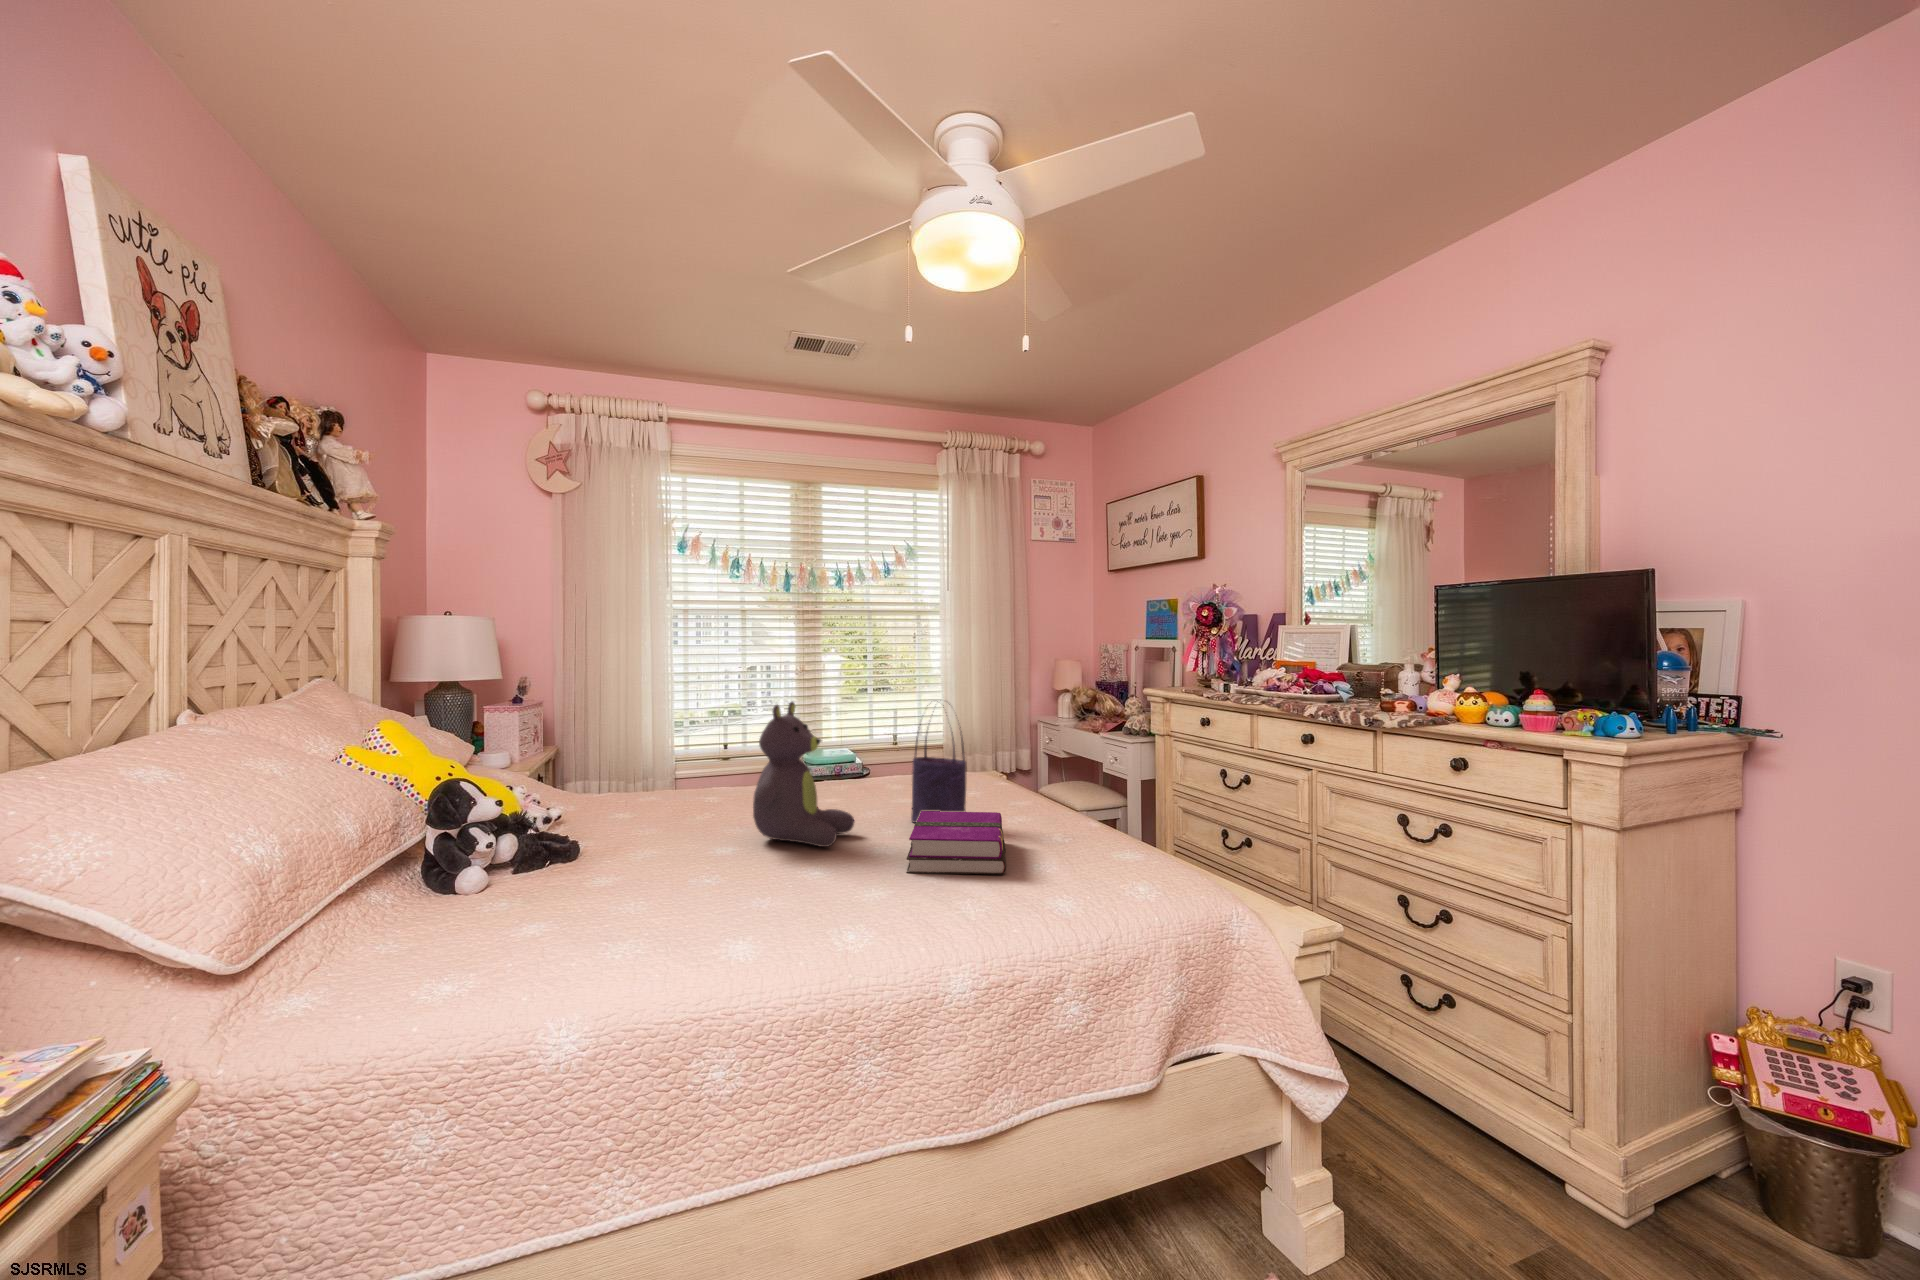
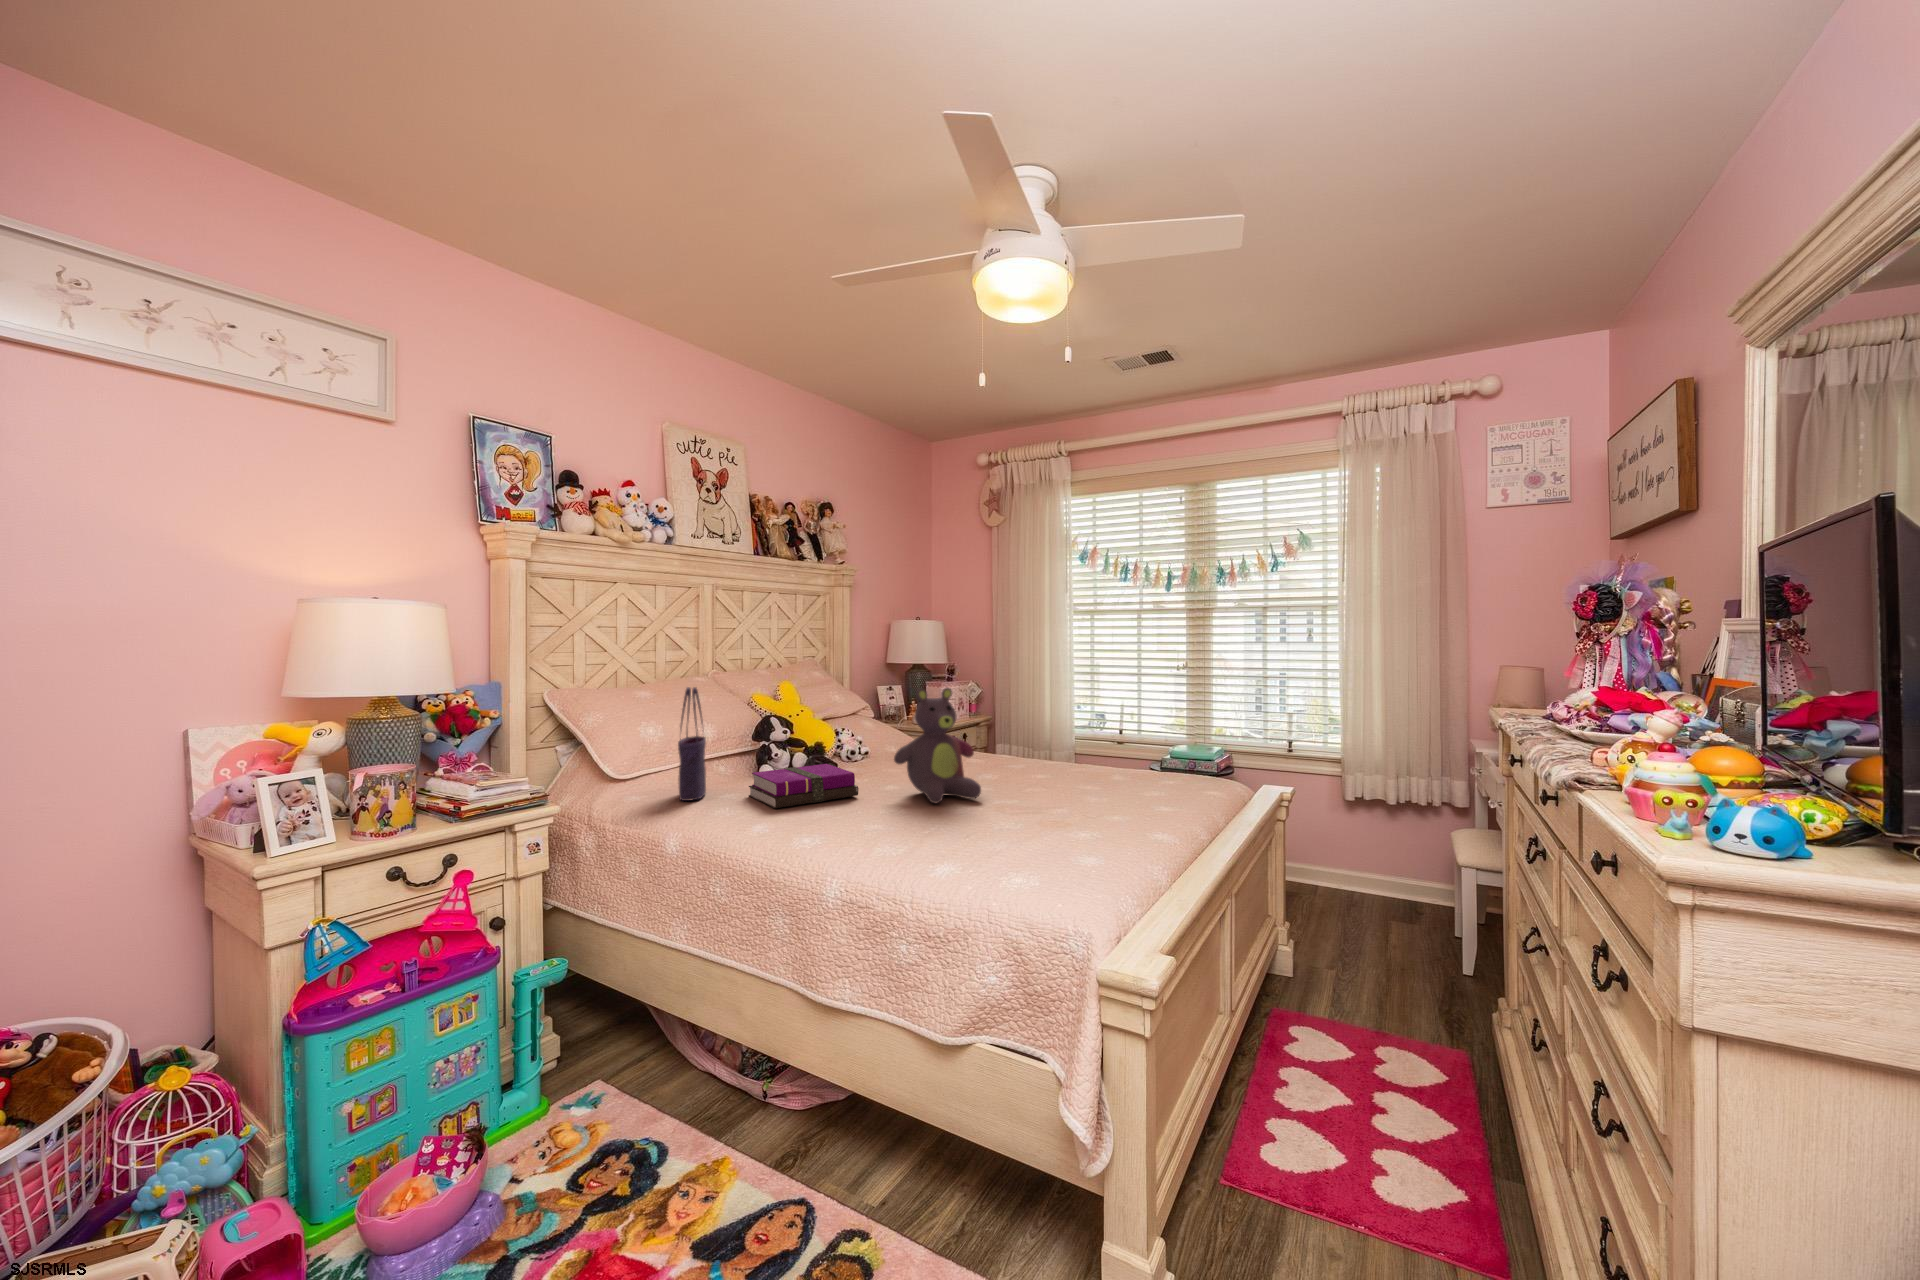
tote bag: present [911,701,966,823] -> present [678,687,706,801]
notebook: present [907,811,1006,874] -> present [749,764,859,808]

